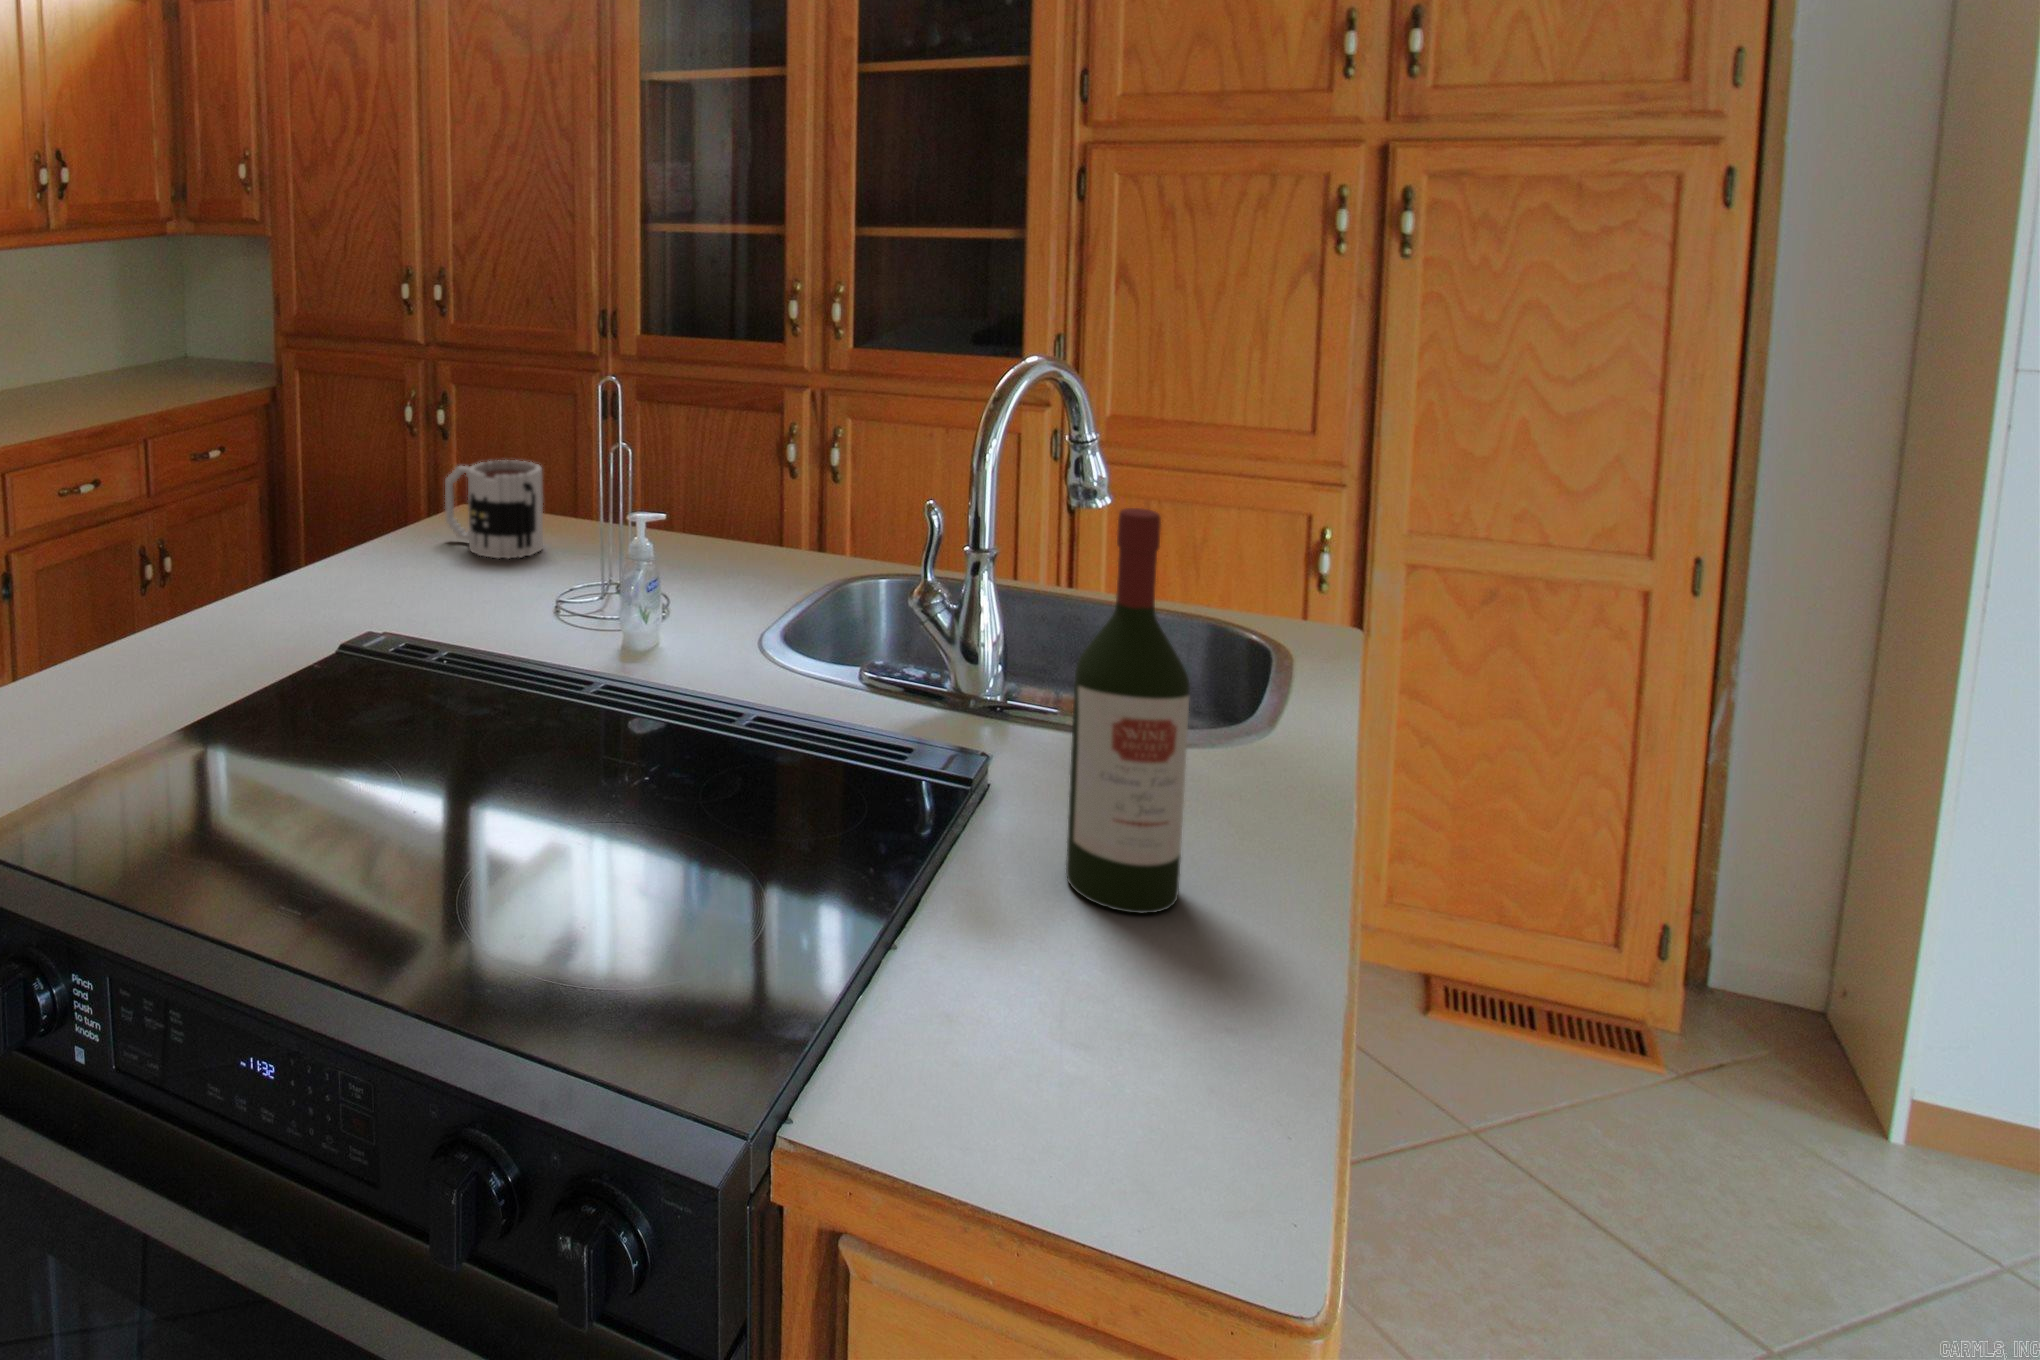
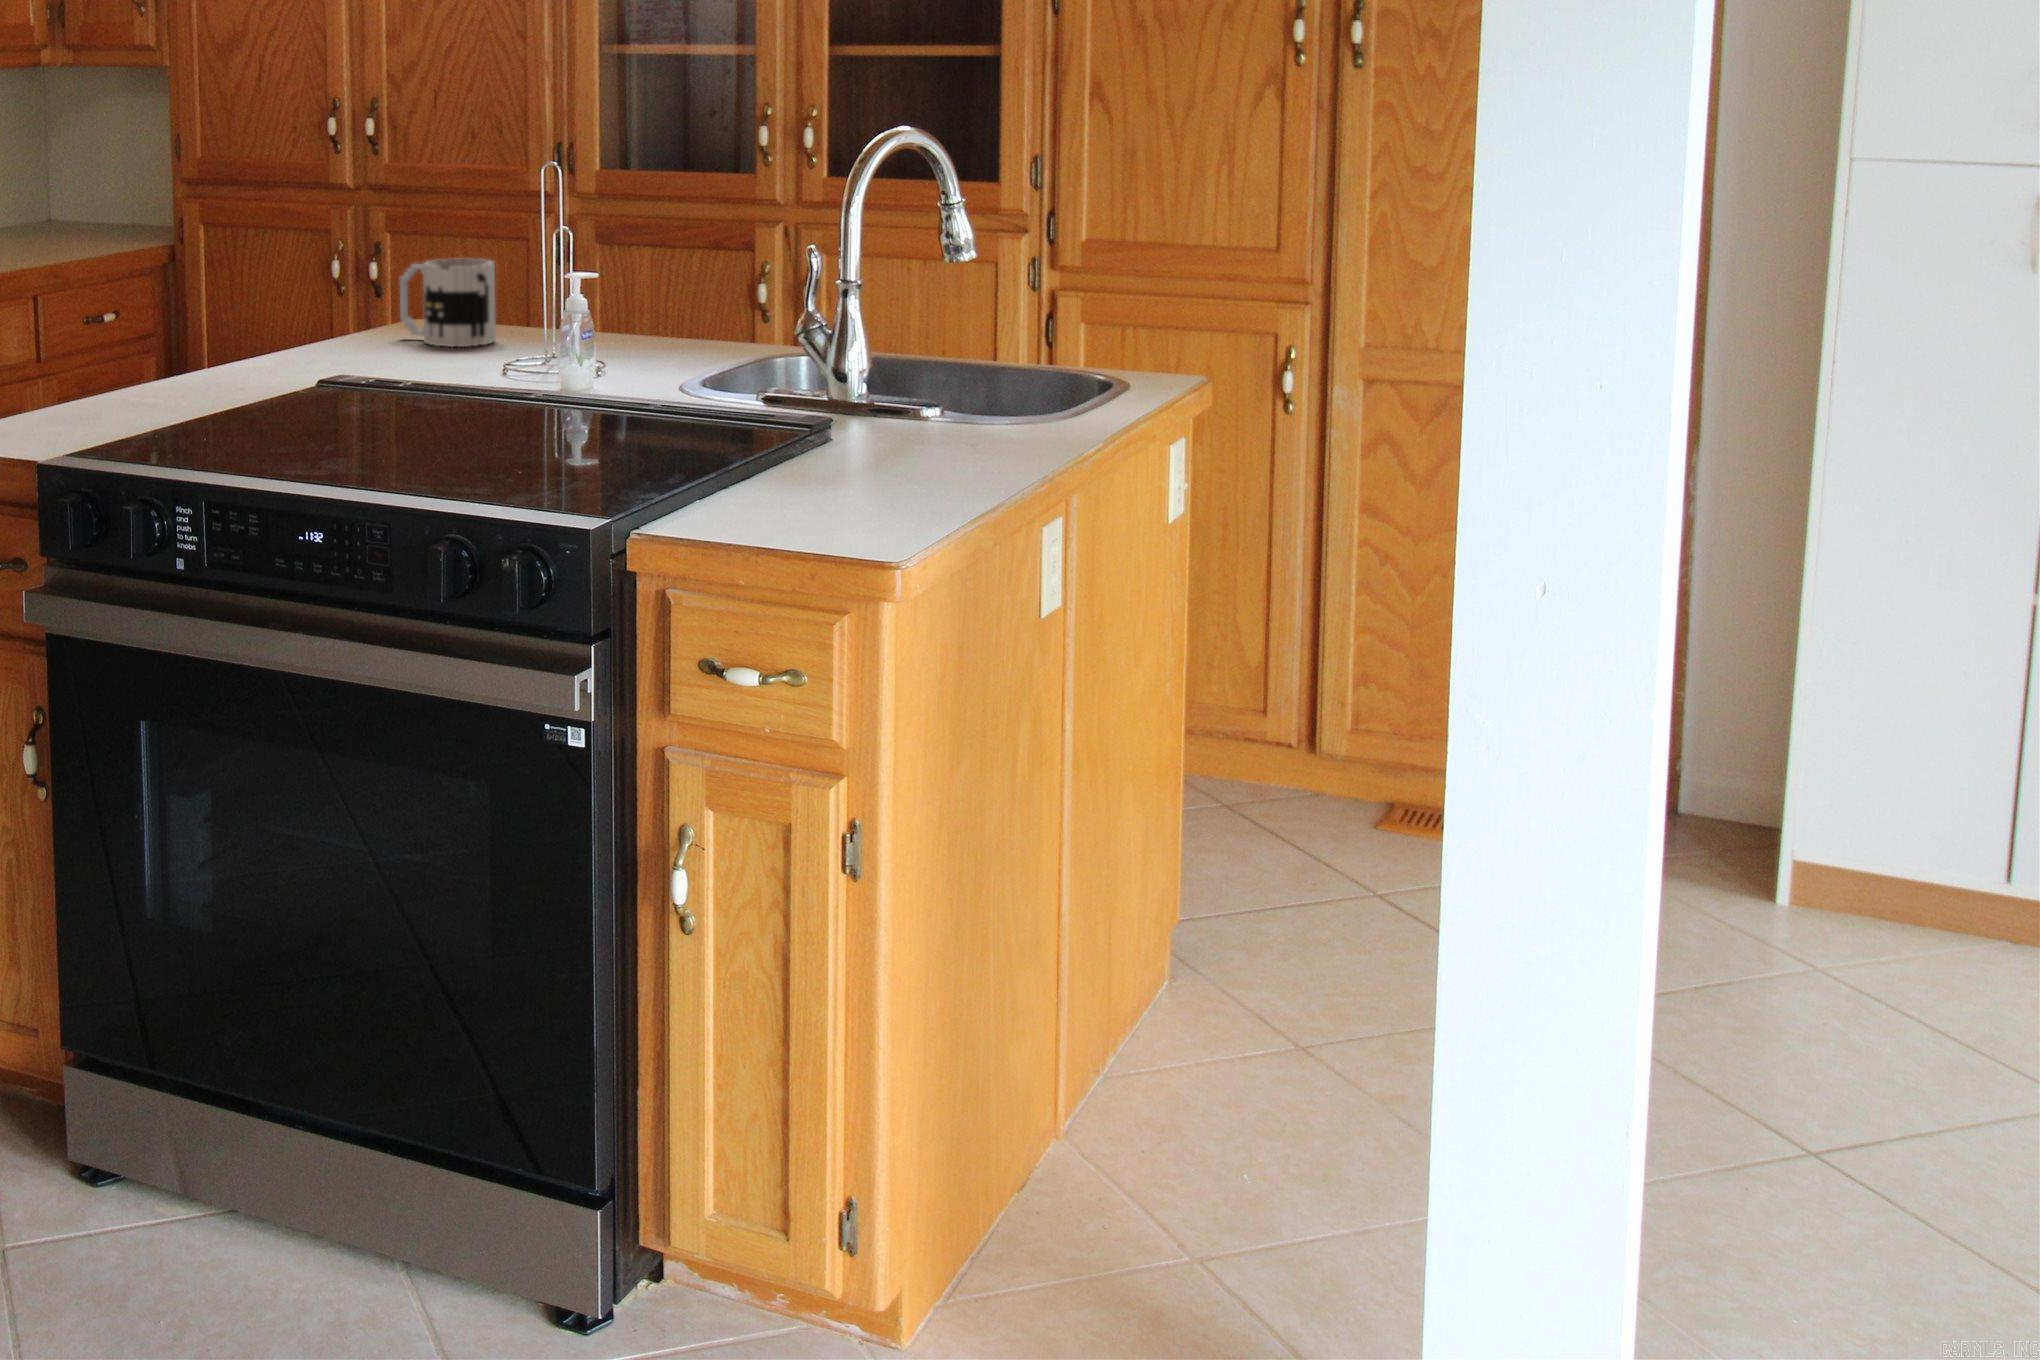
wine bottle: present [1066,508,1190,913] -> none [868,190,943,467]

